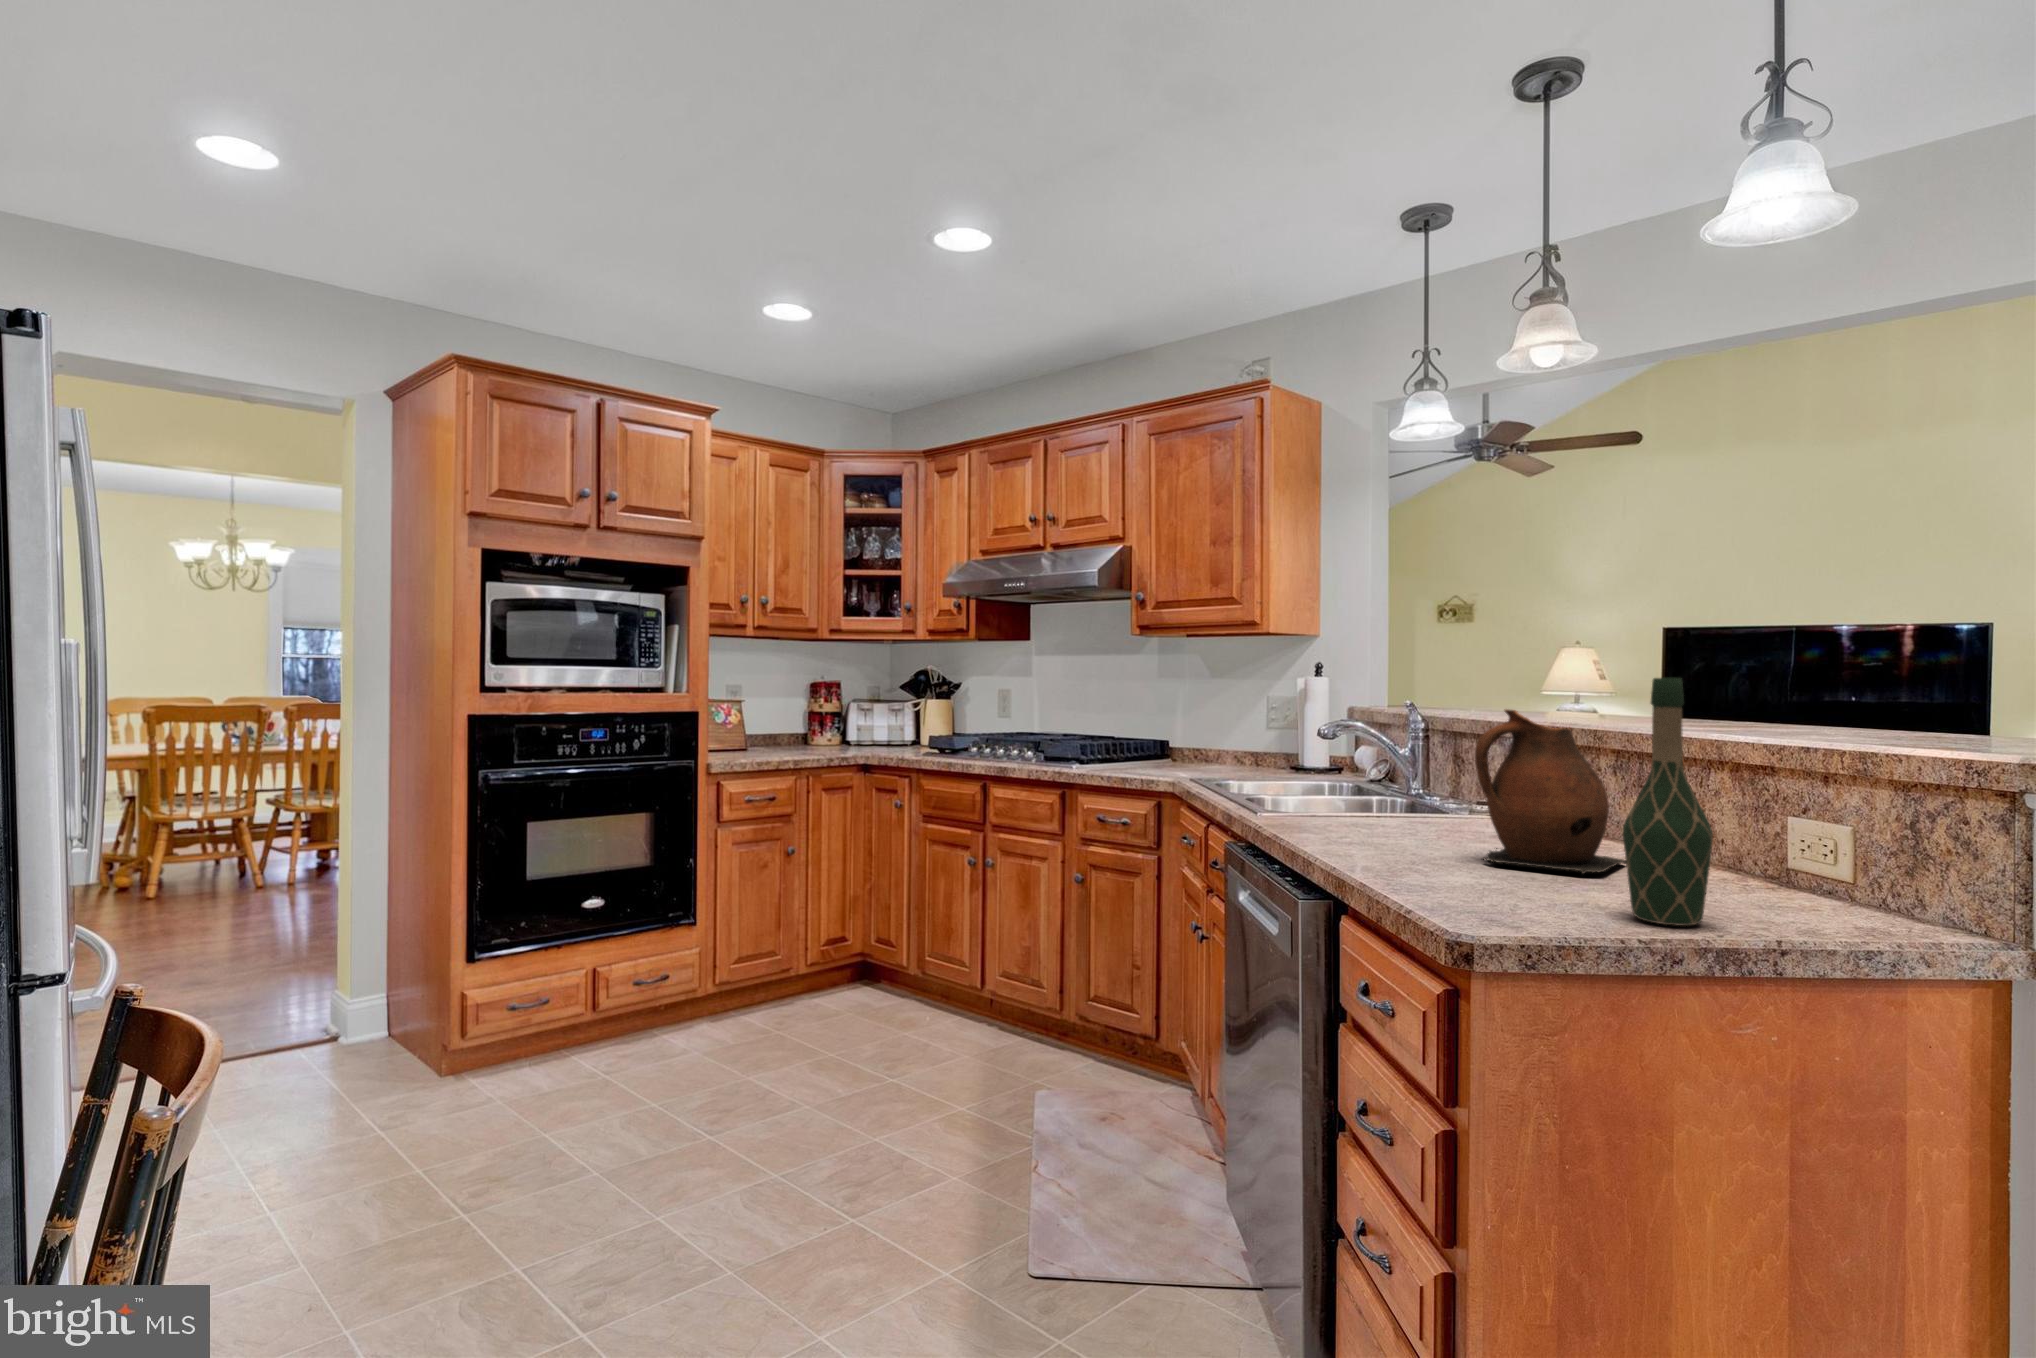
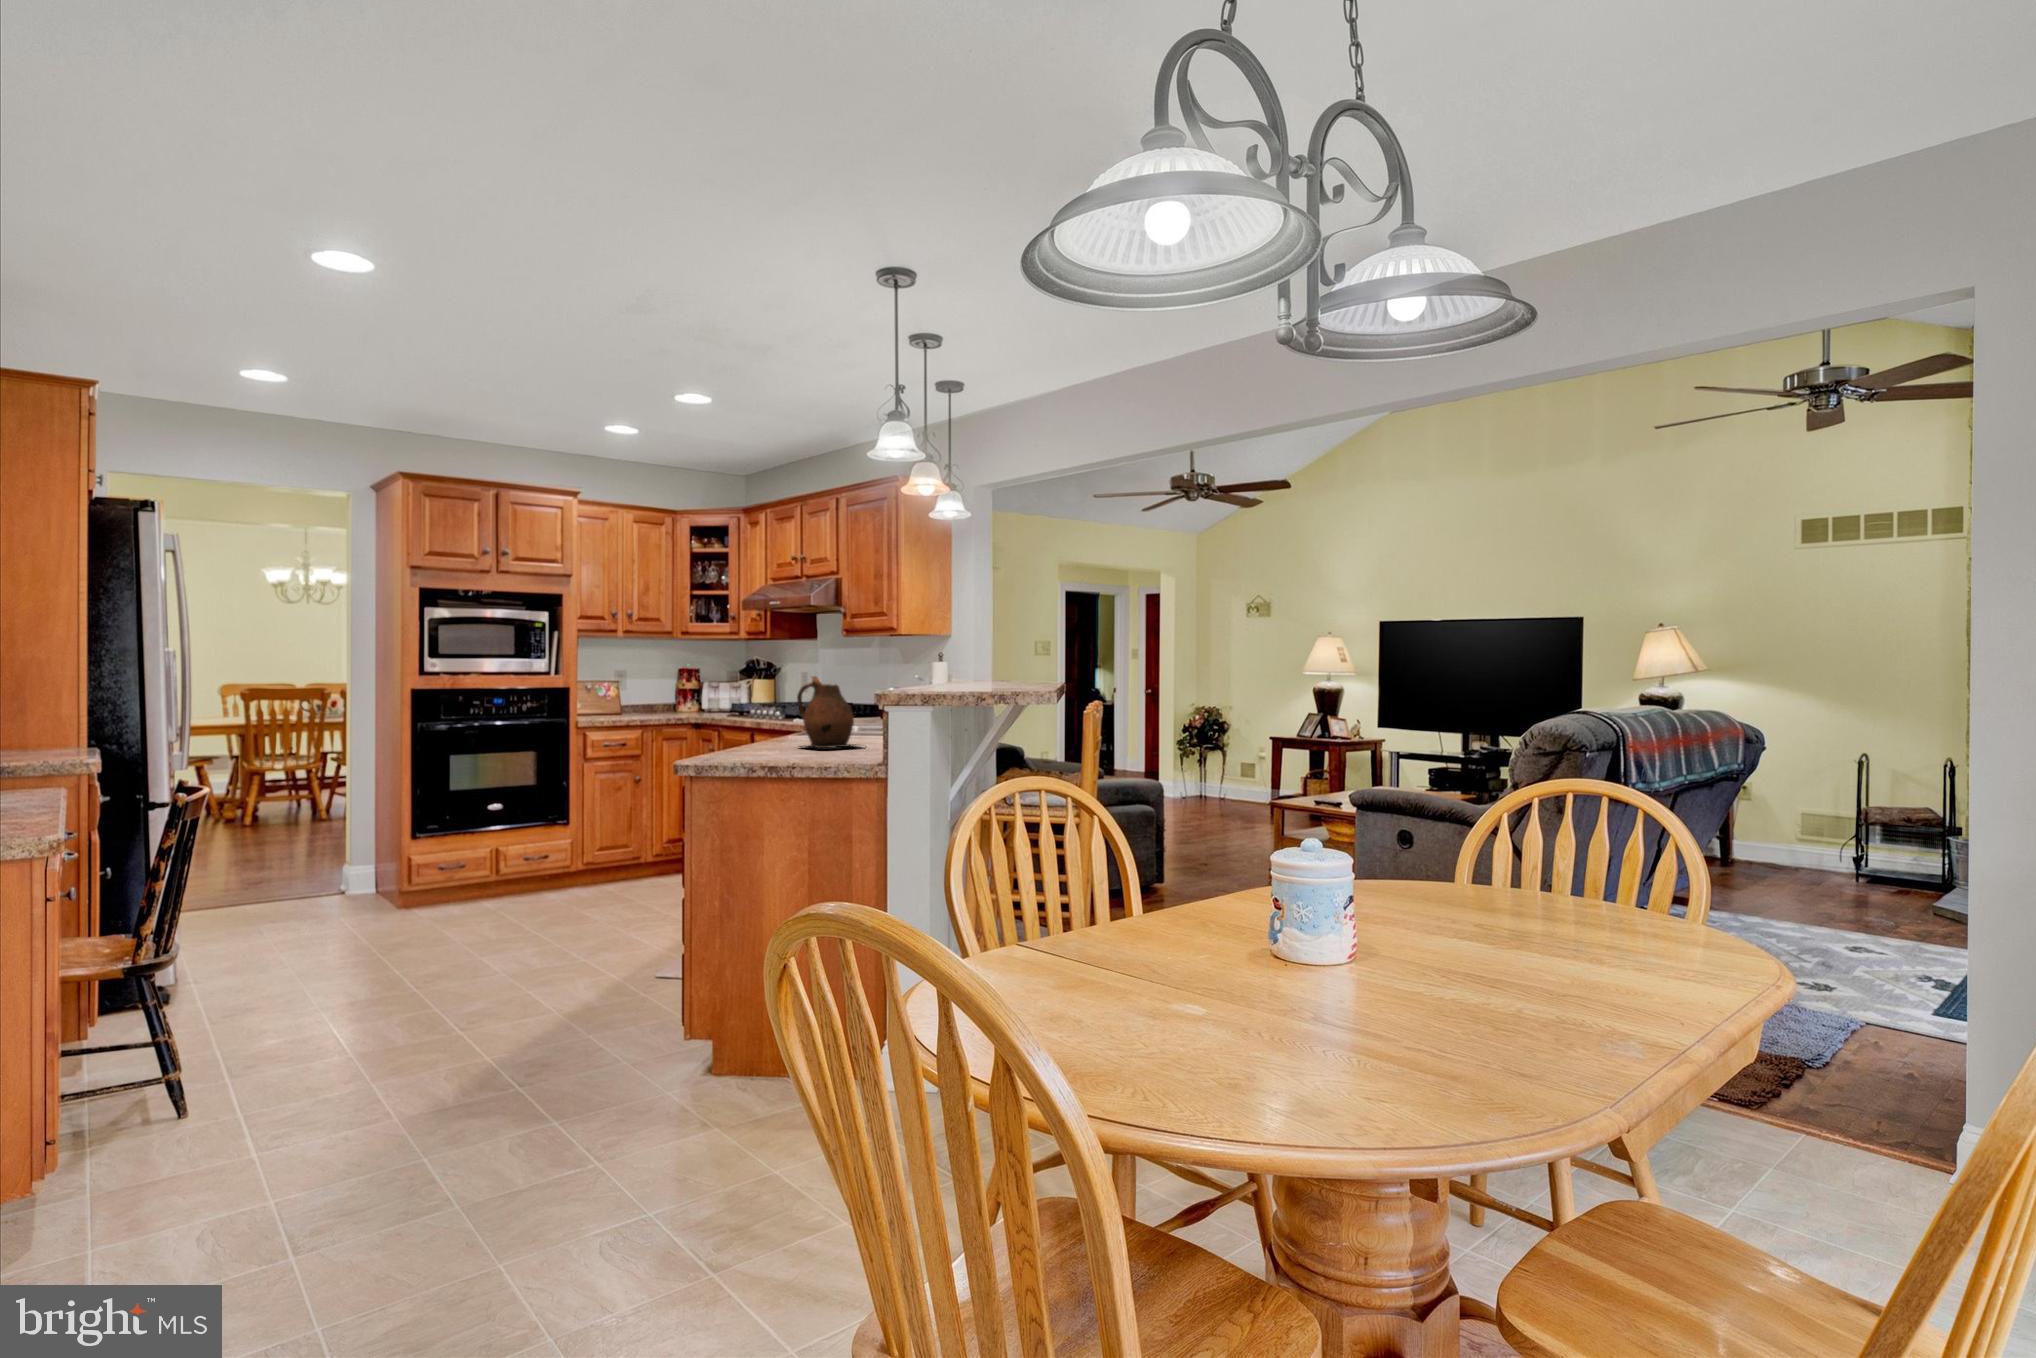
wine bottle: present [1623,678,1713,926] -> none [761,661,792,758]

